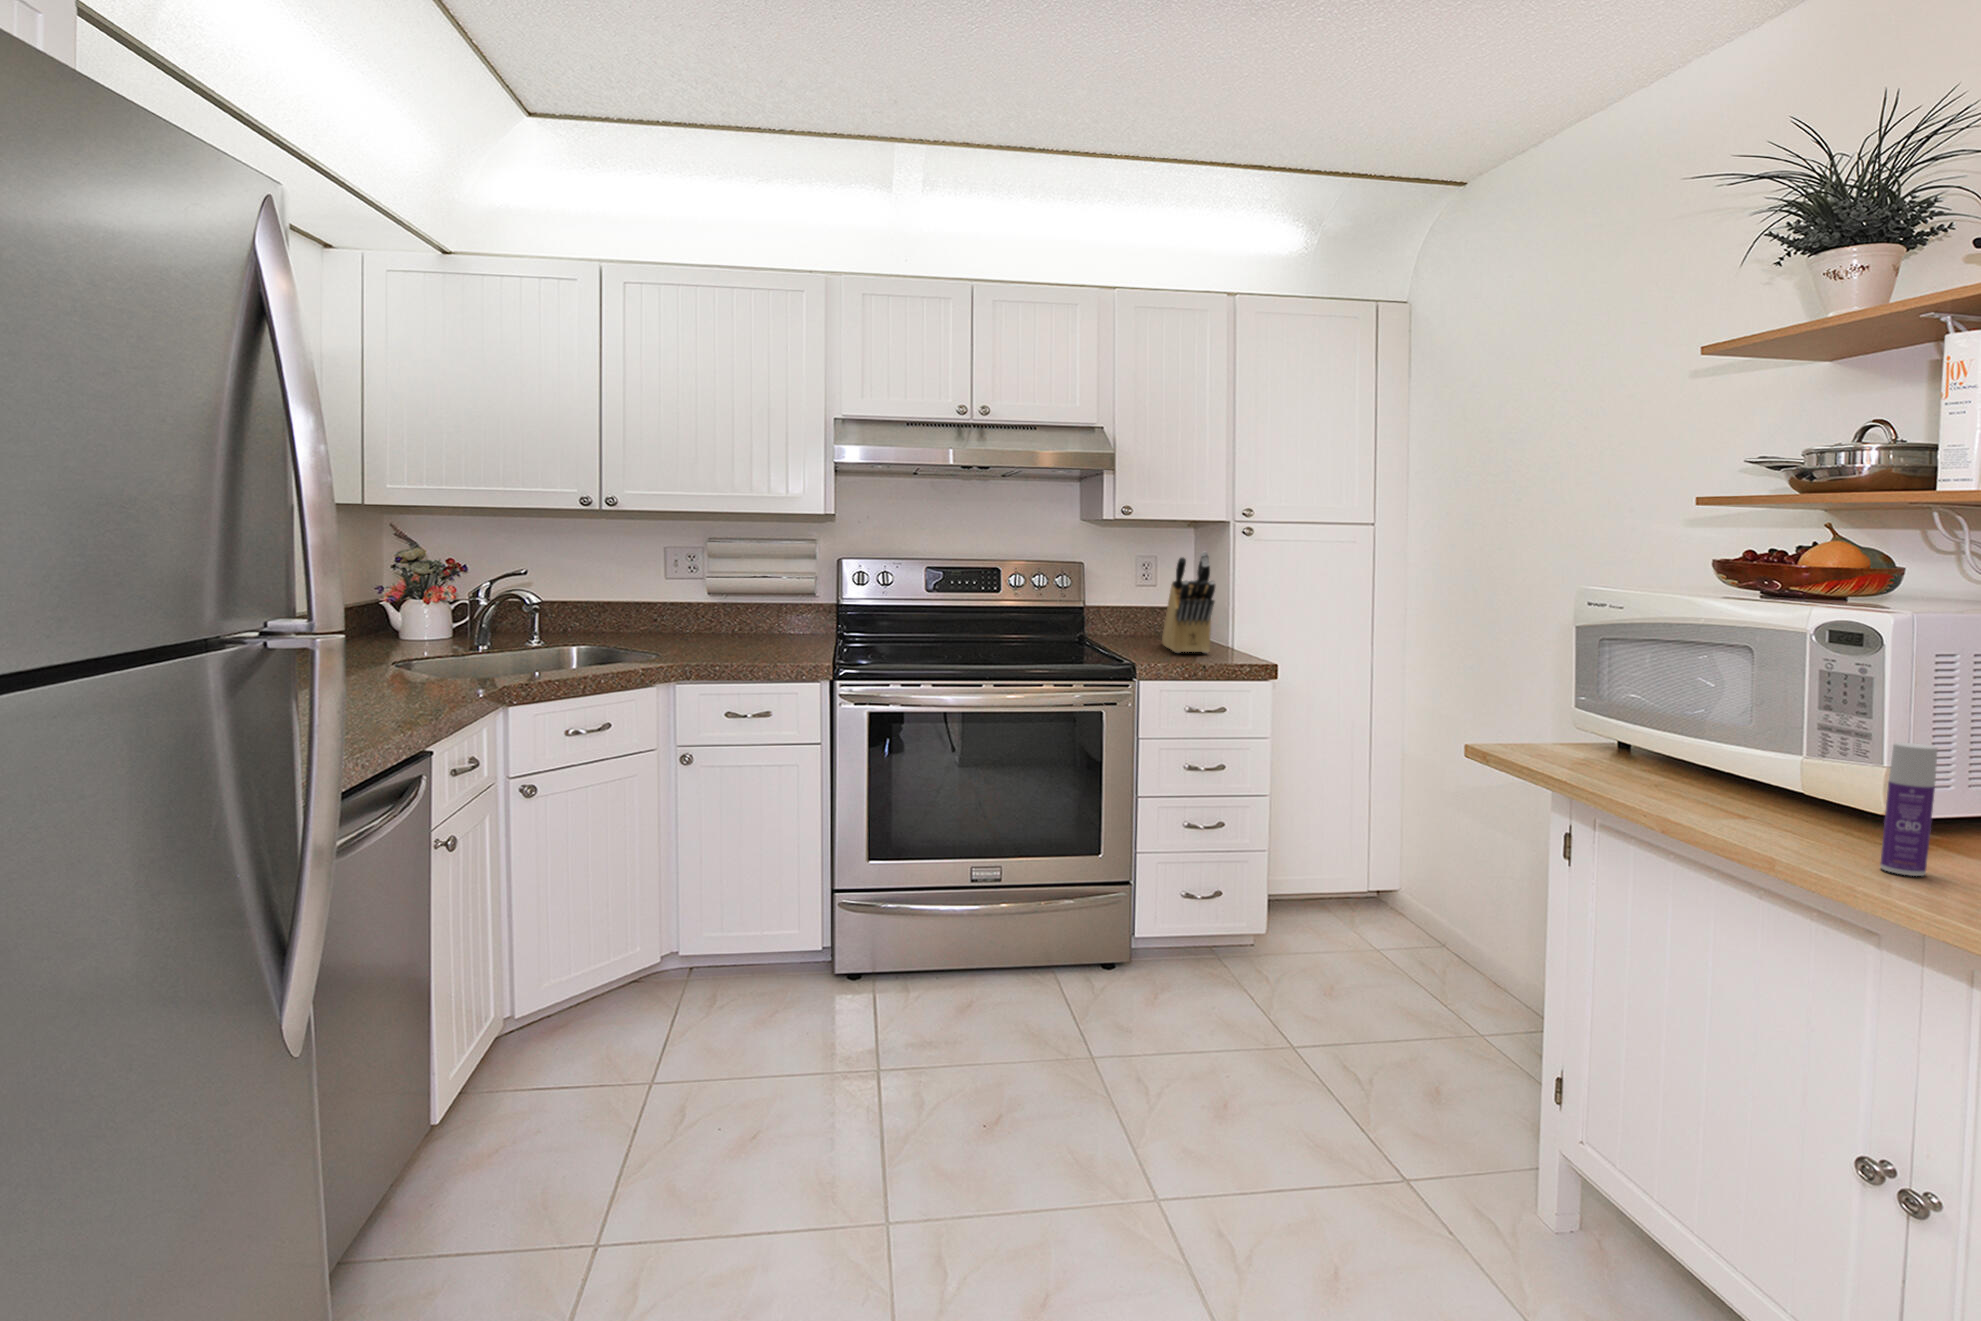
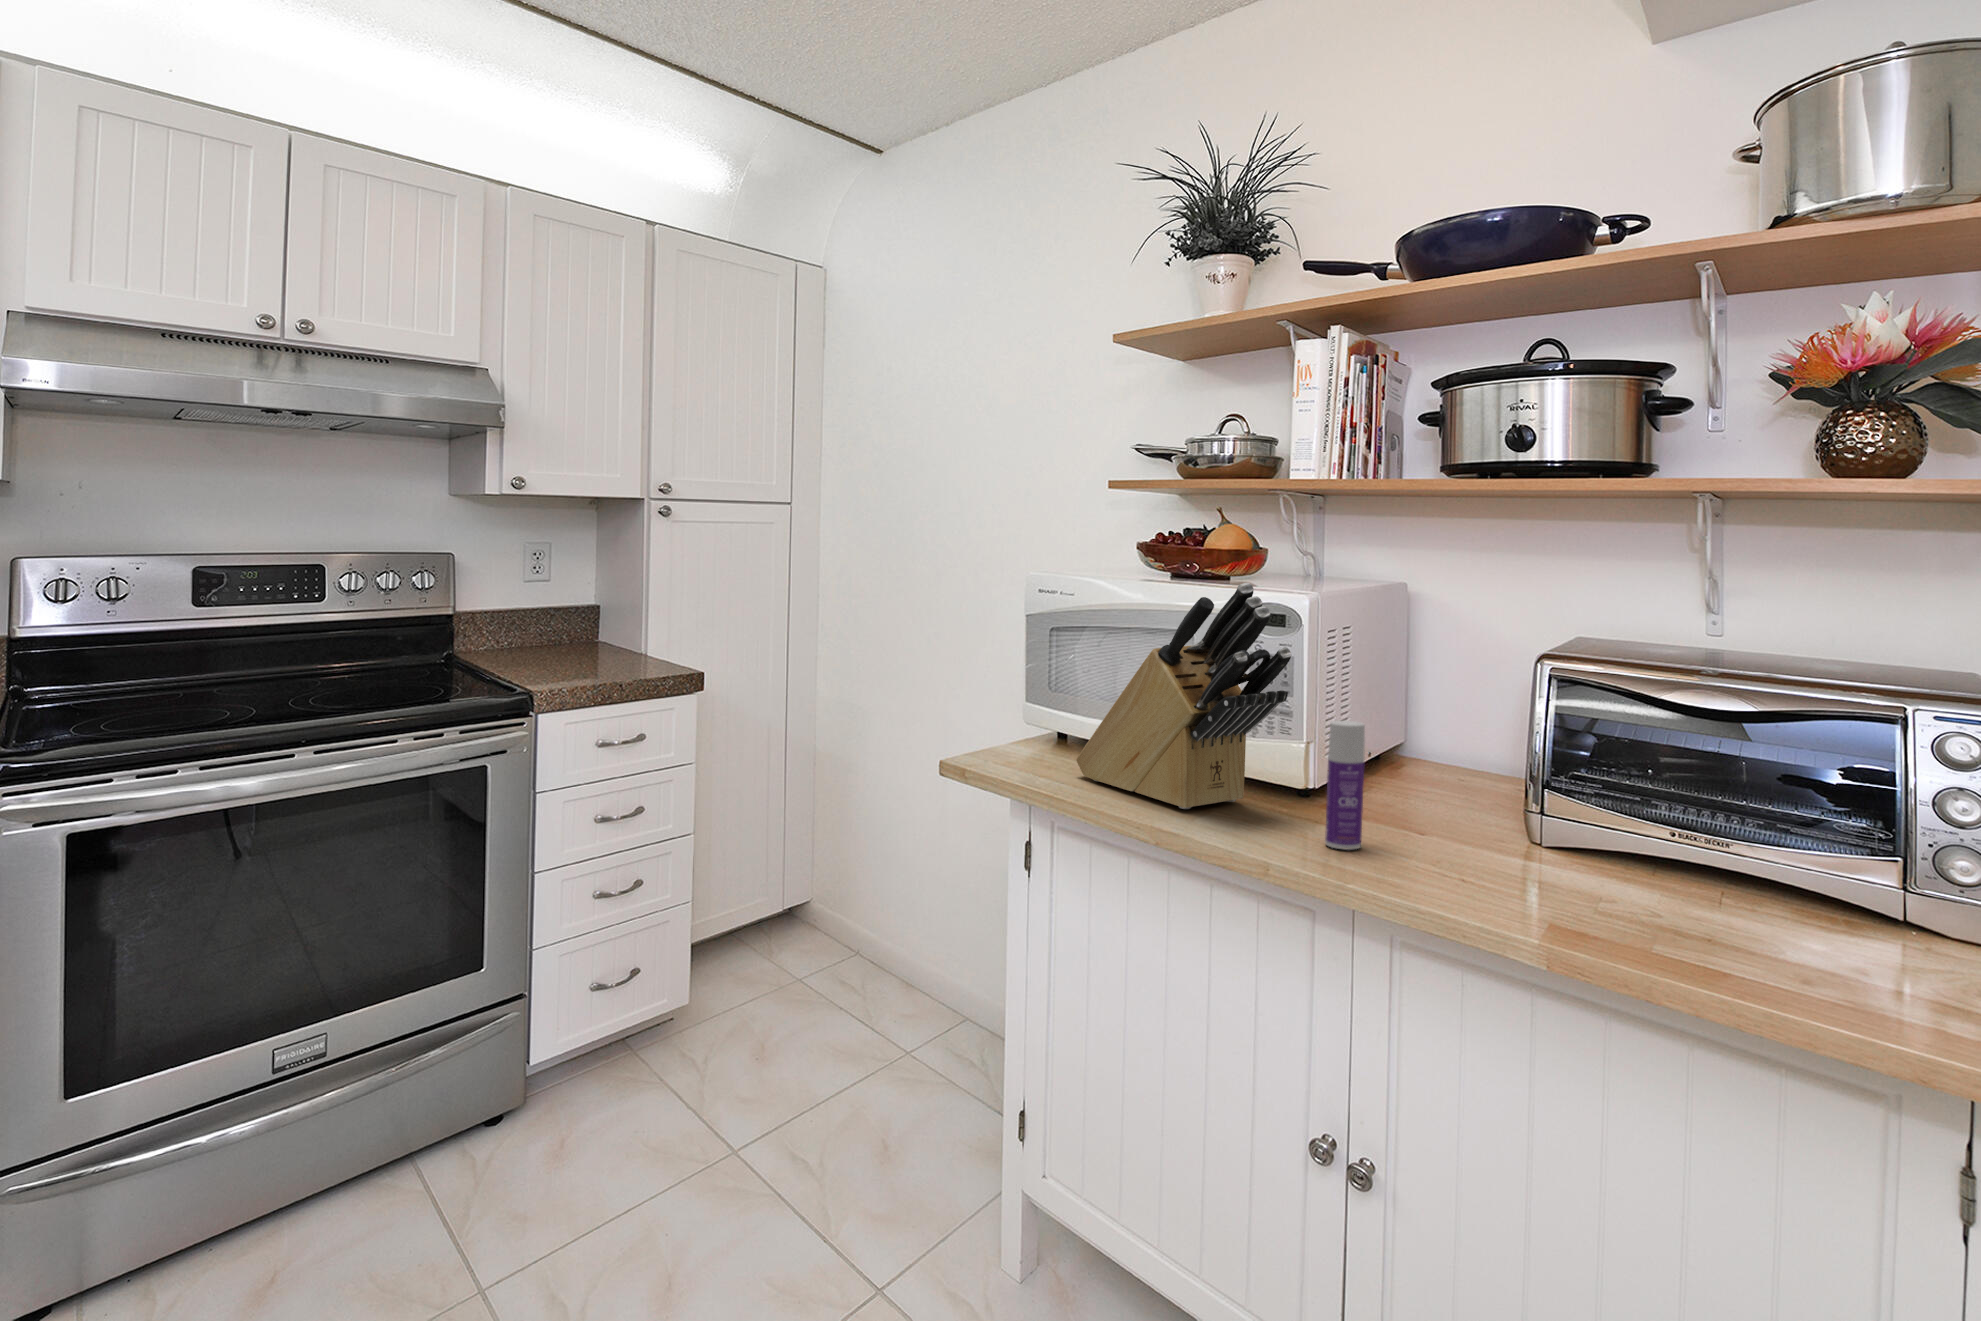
knife block: present [1162,552,1215,653] -> present [1076,583,1291,809]

